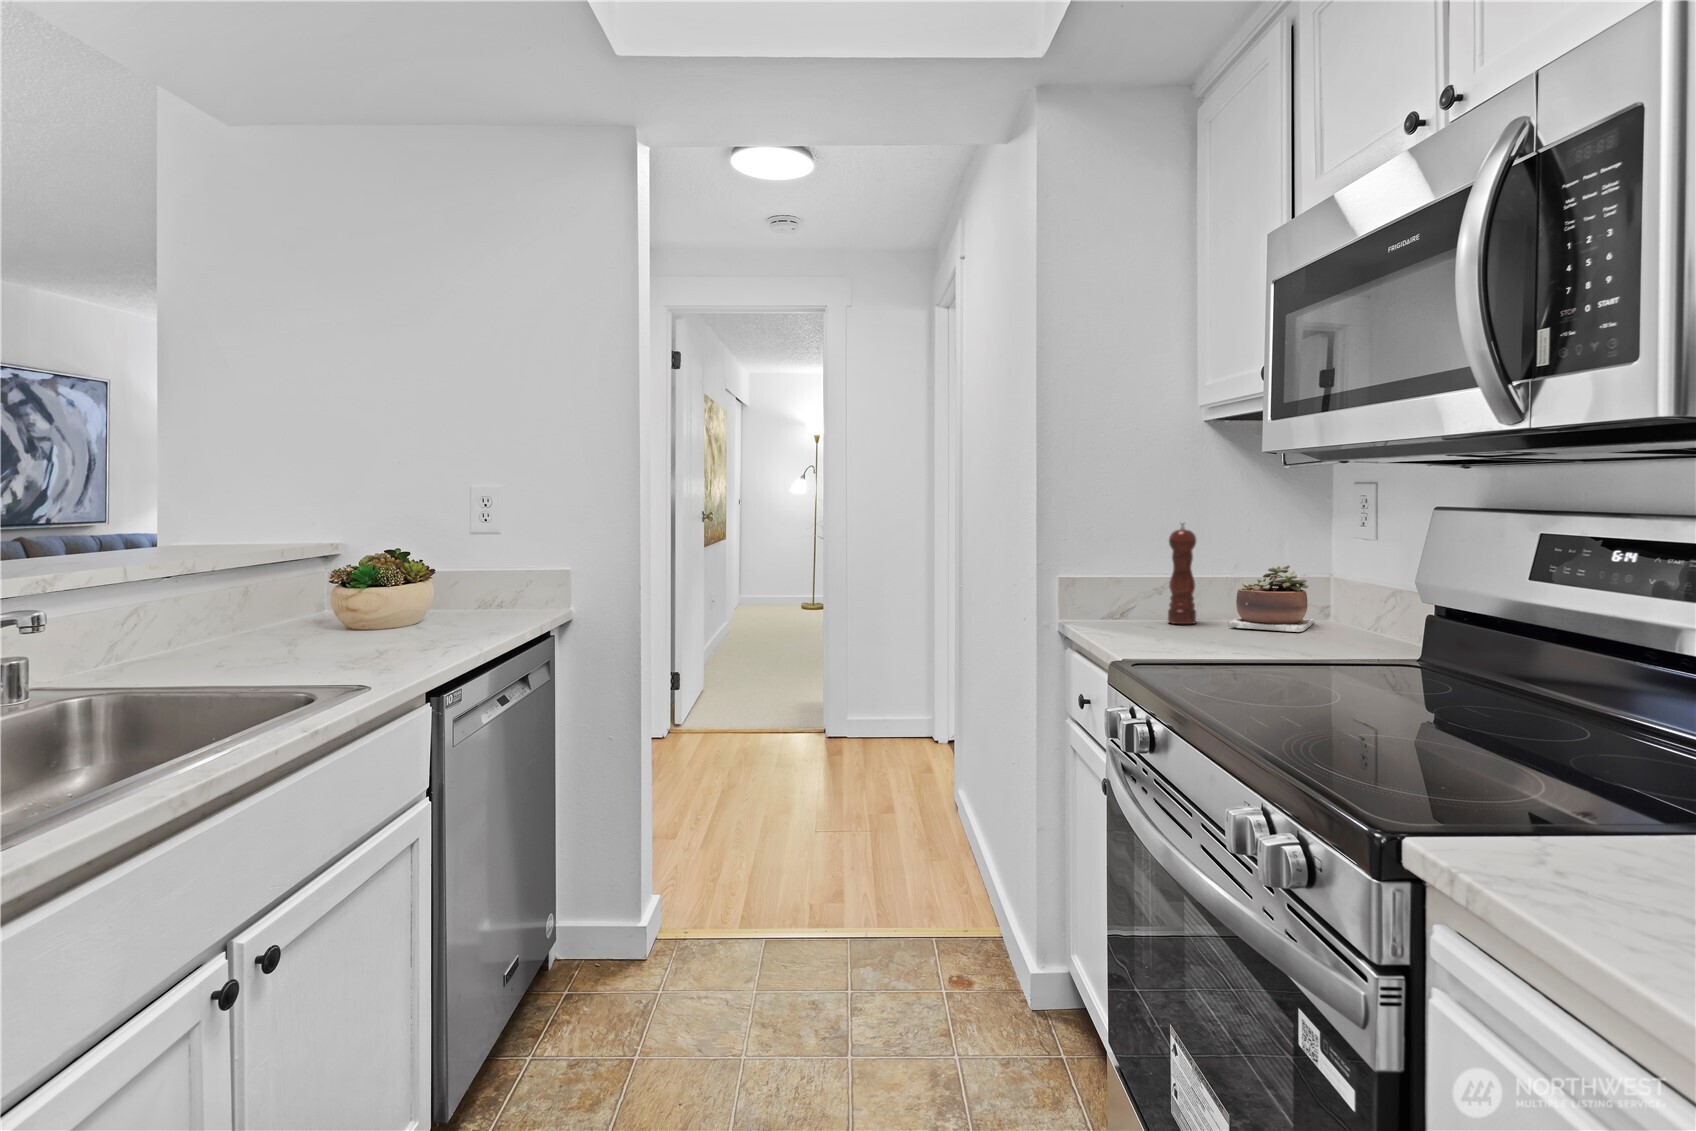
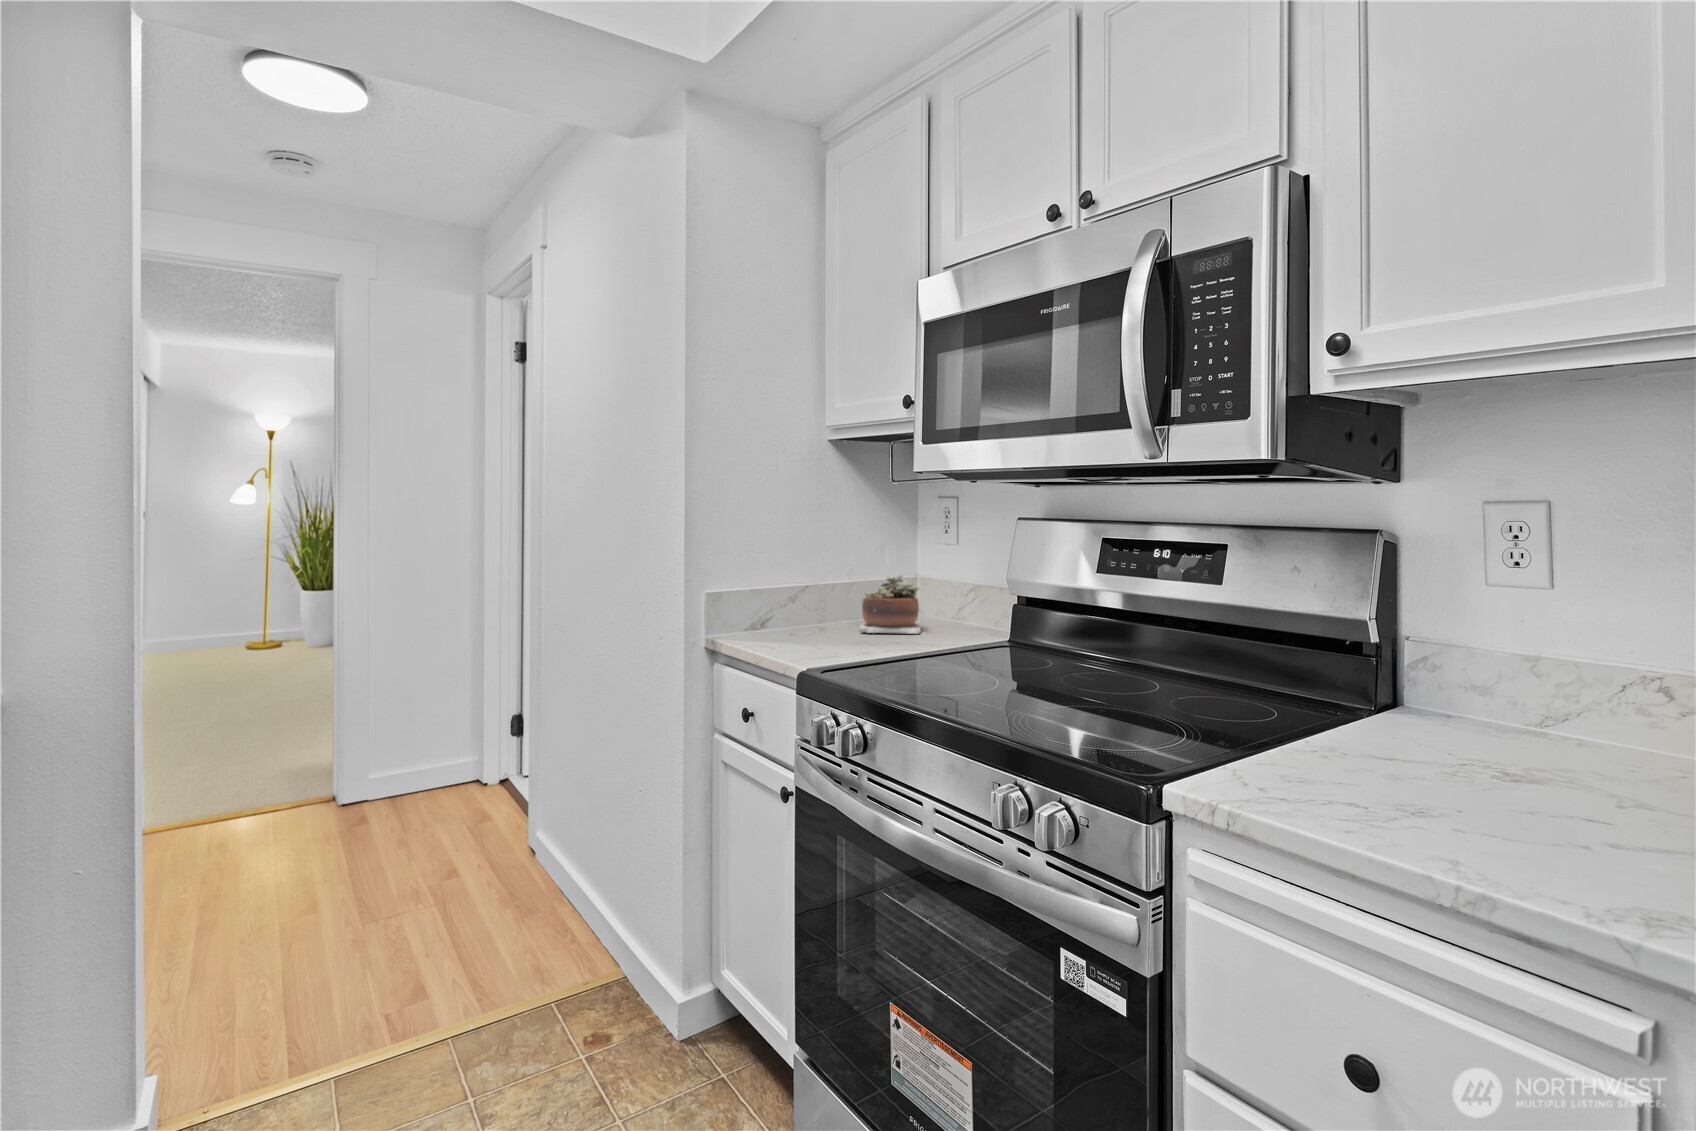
pepper mill: present [1168,522,1196,624] -> none [803,536,829,632]

